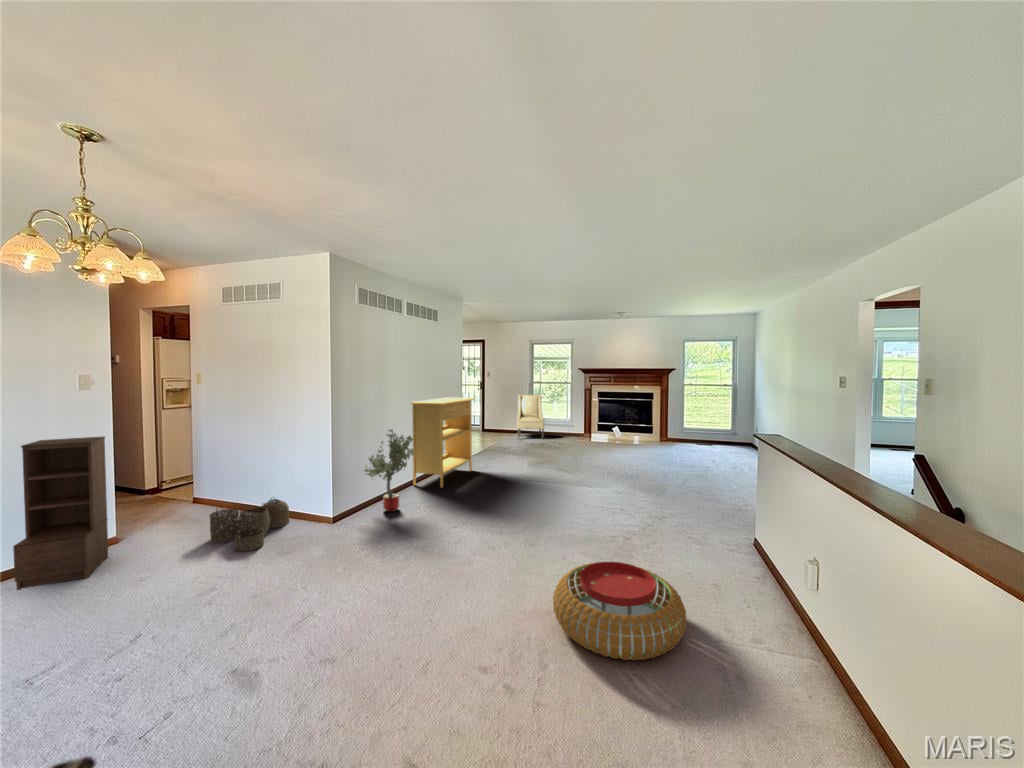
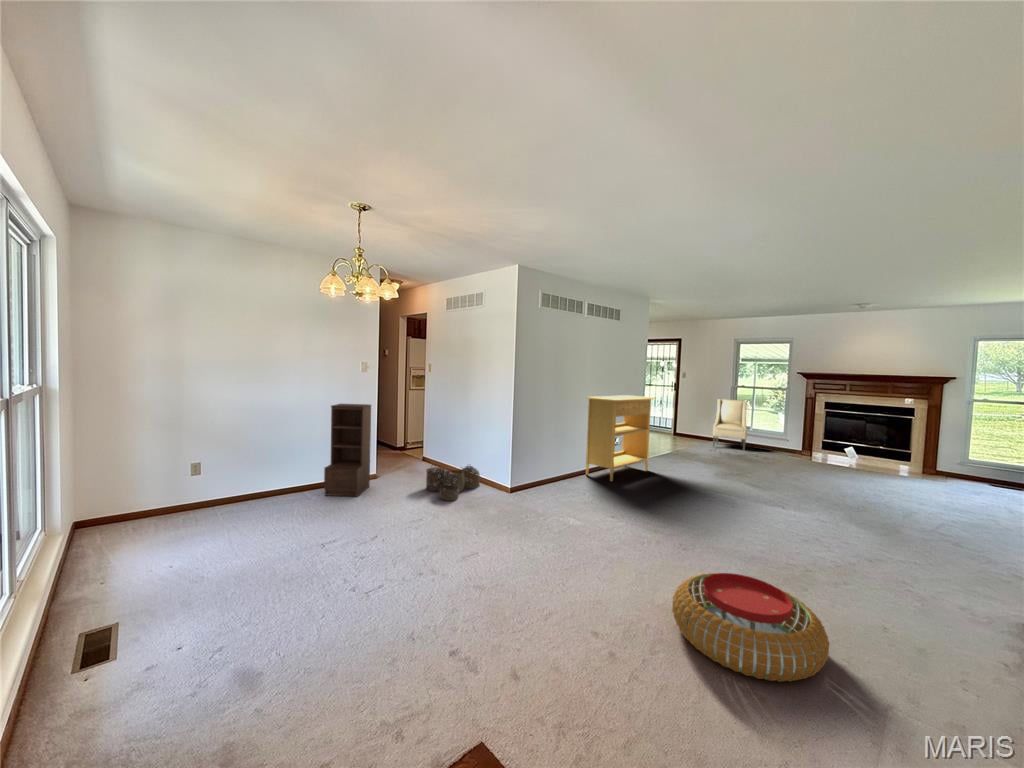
potted tree: present [364,429,415,512] -> none [537,419,584,494]

